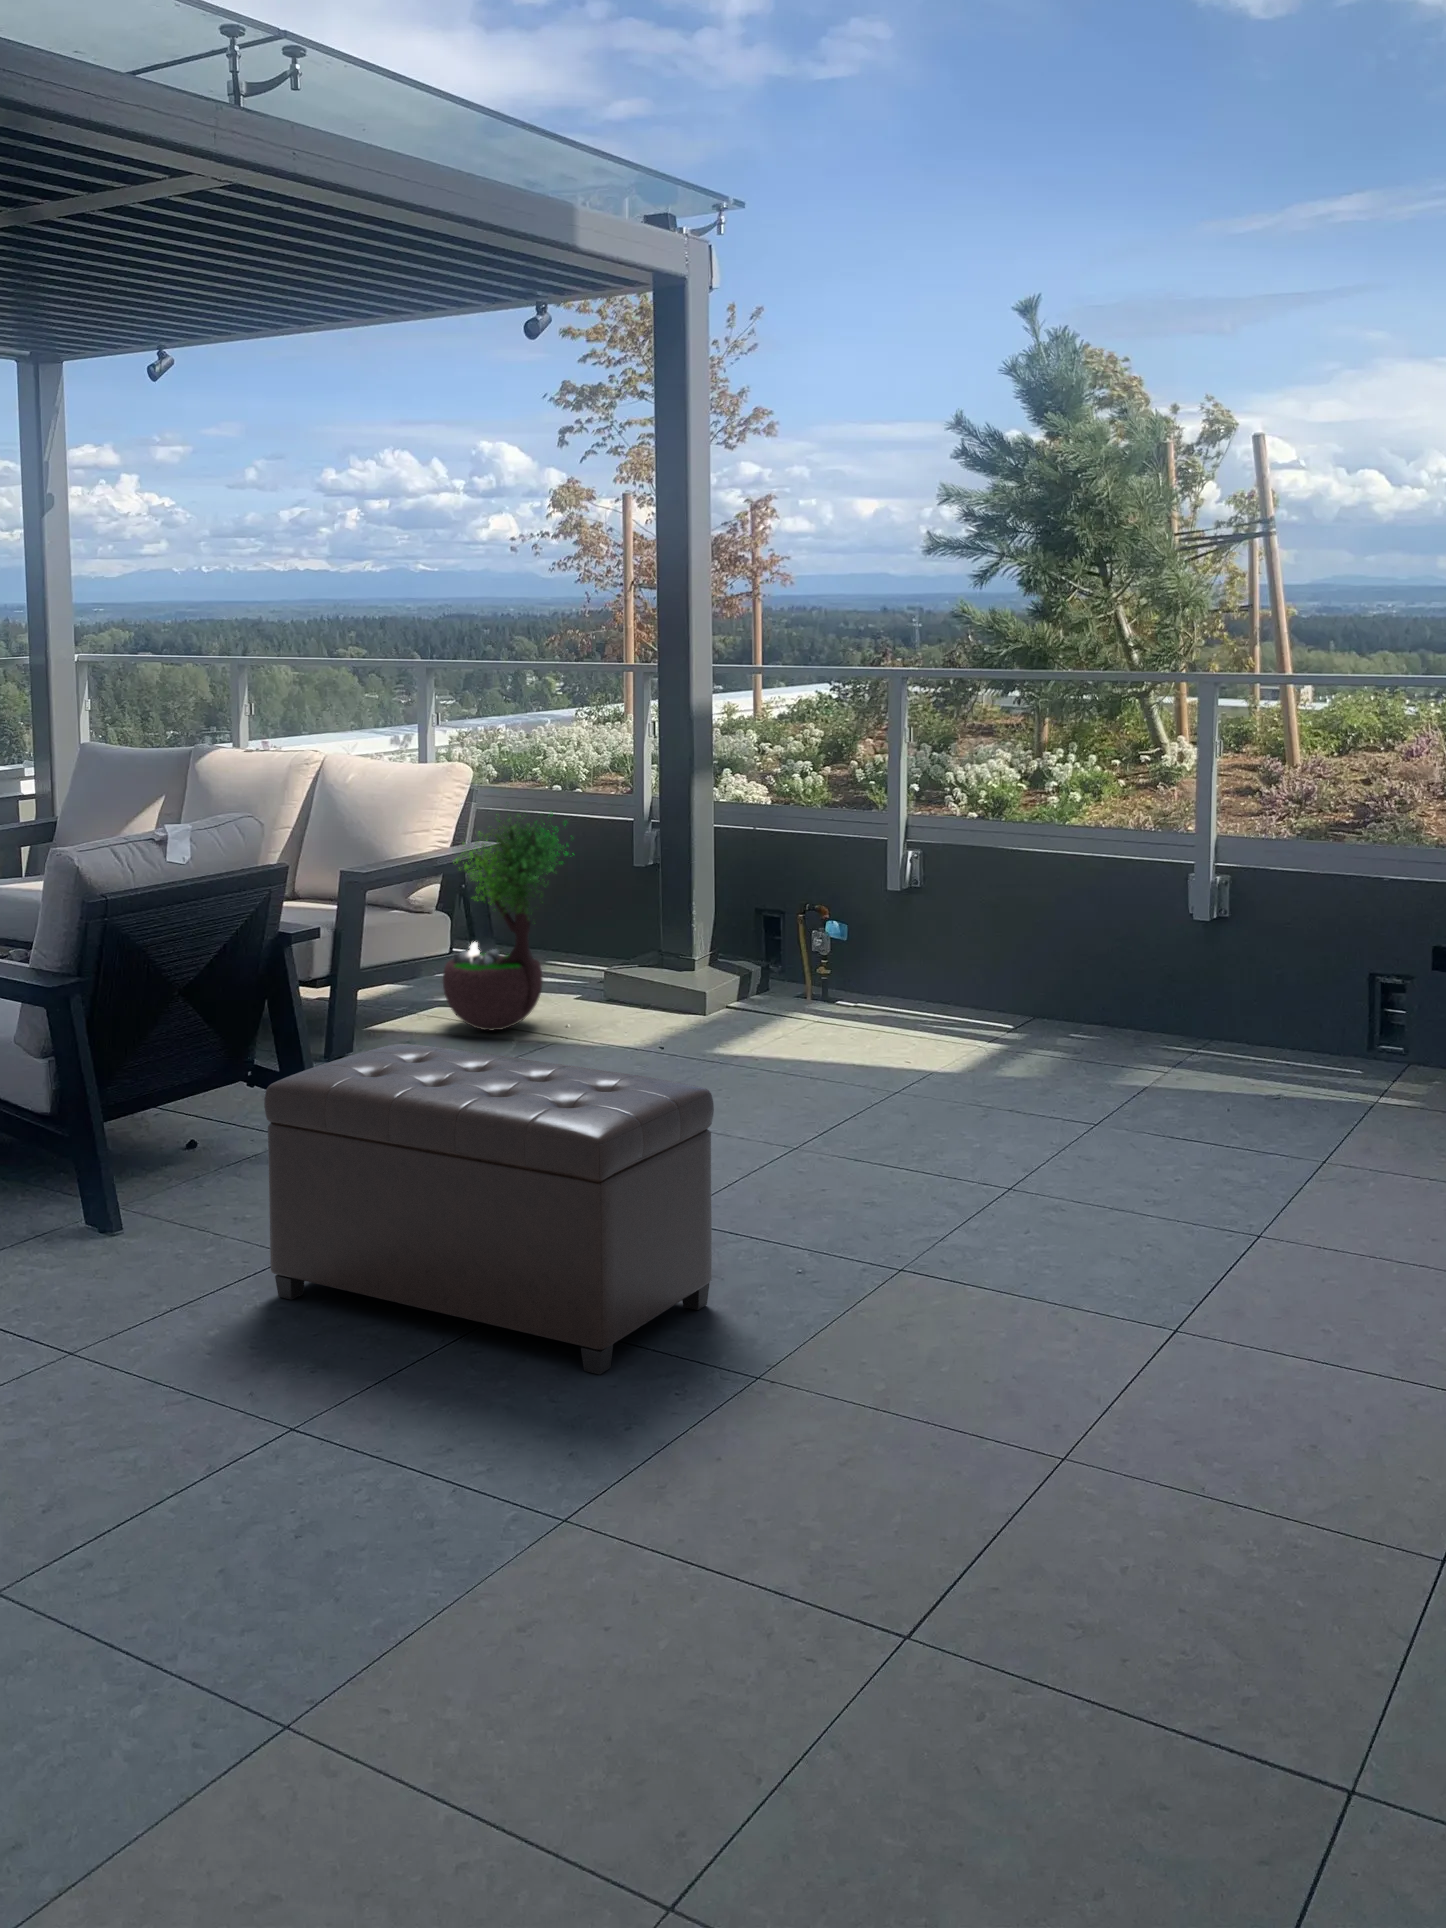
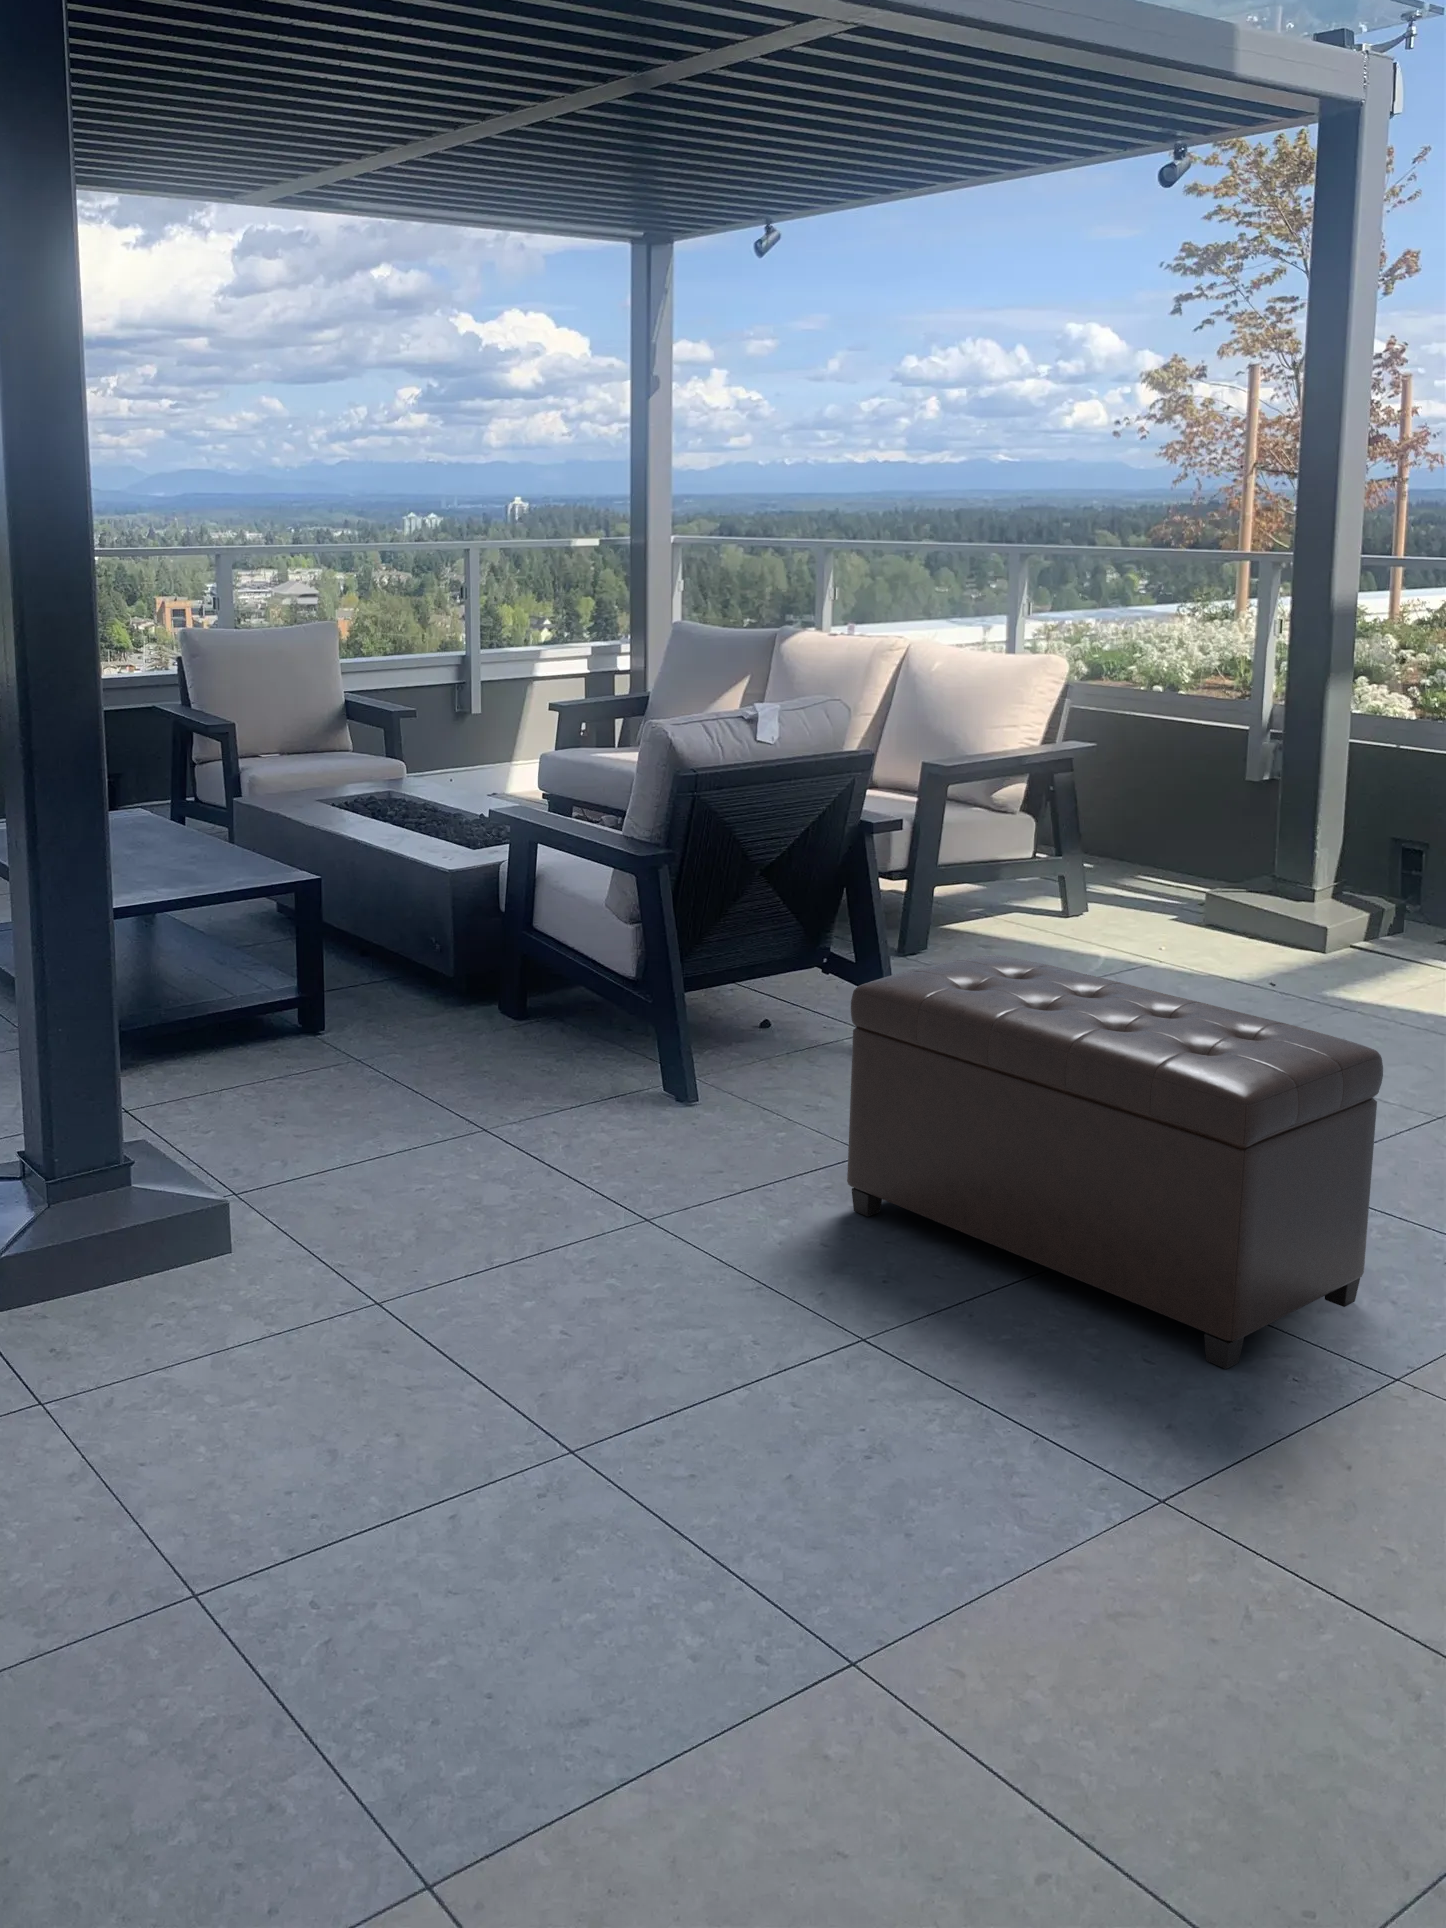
potted tree: present [443,813,573,1031] -> none [1026,698,1181,941]

